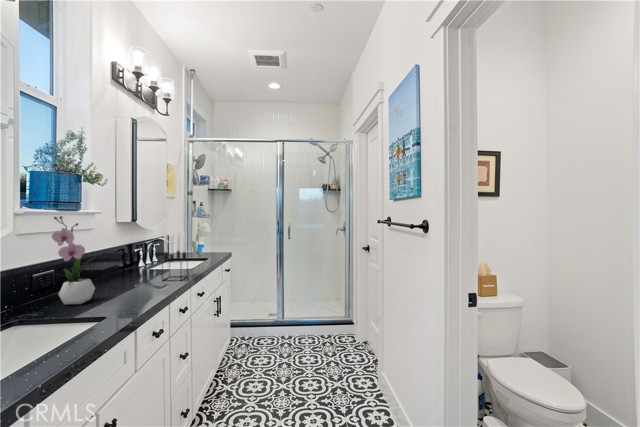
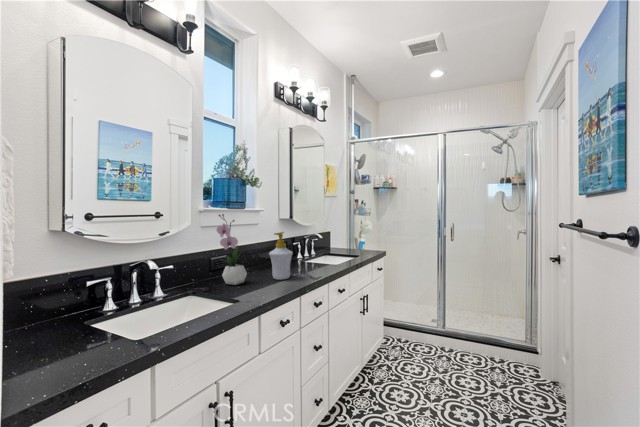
candle holder: present [162,233,187,281] -> none [304,229,327,275]
soap bottle: none [123,236,154,291] -> present [269,232,293,280]

